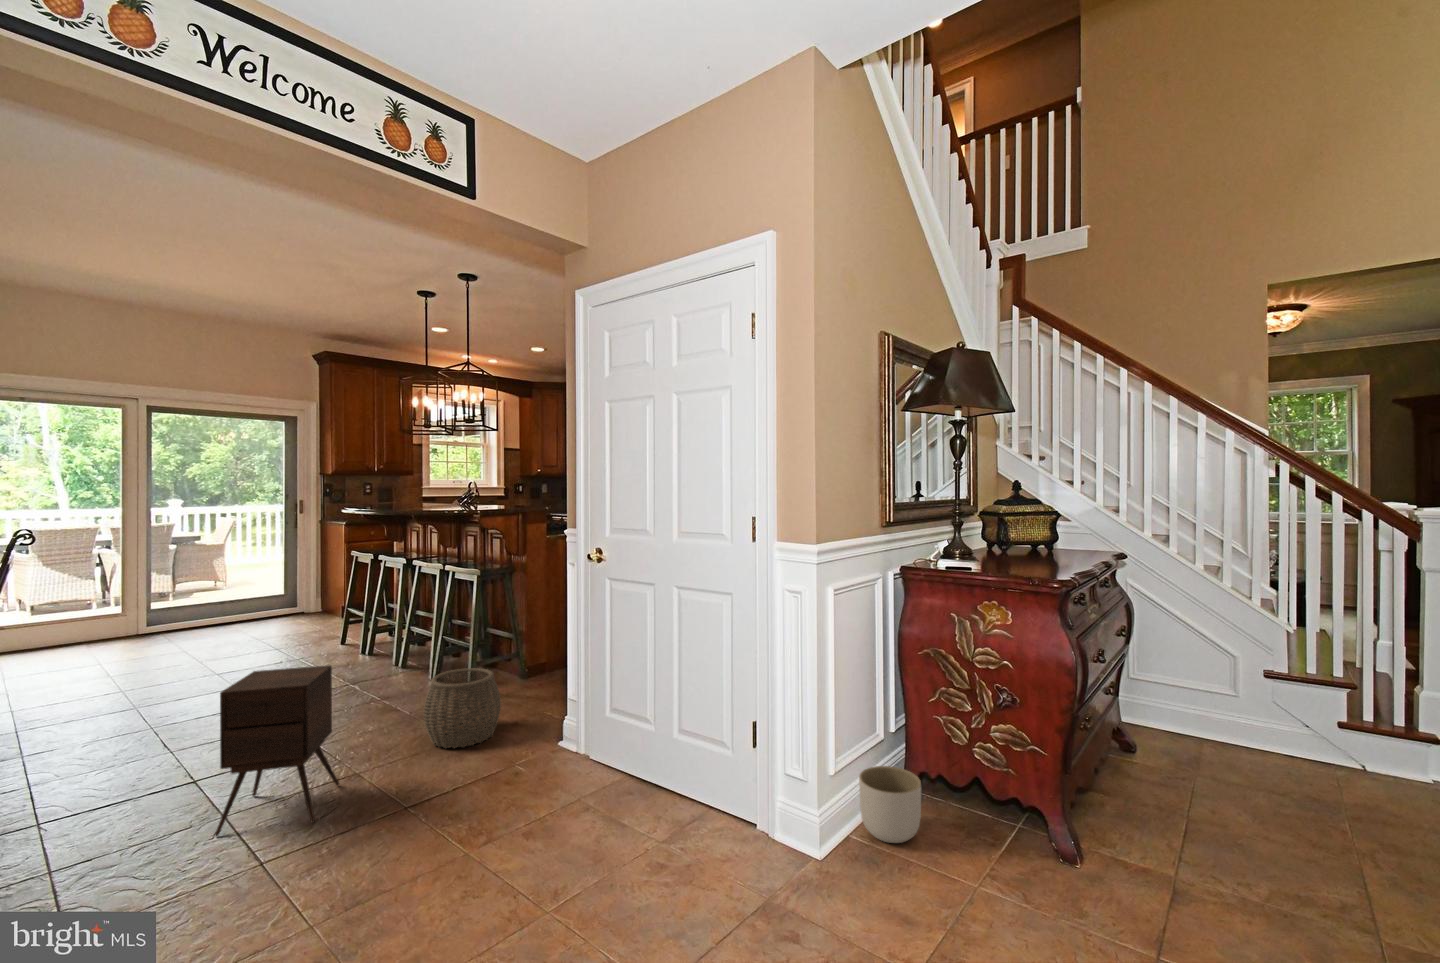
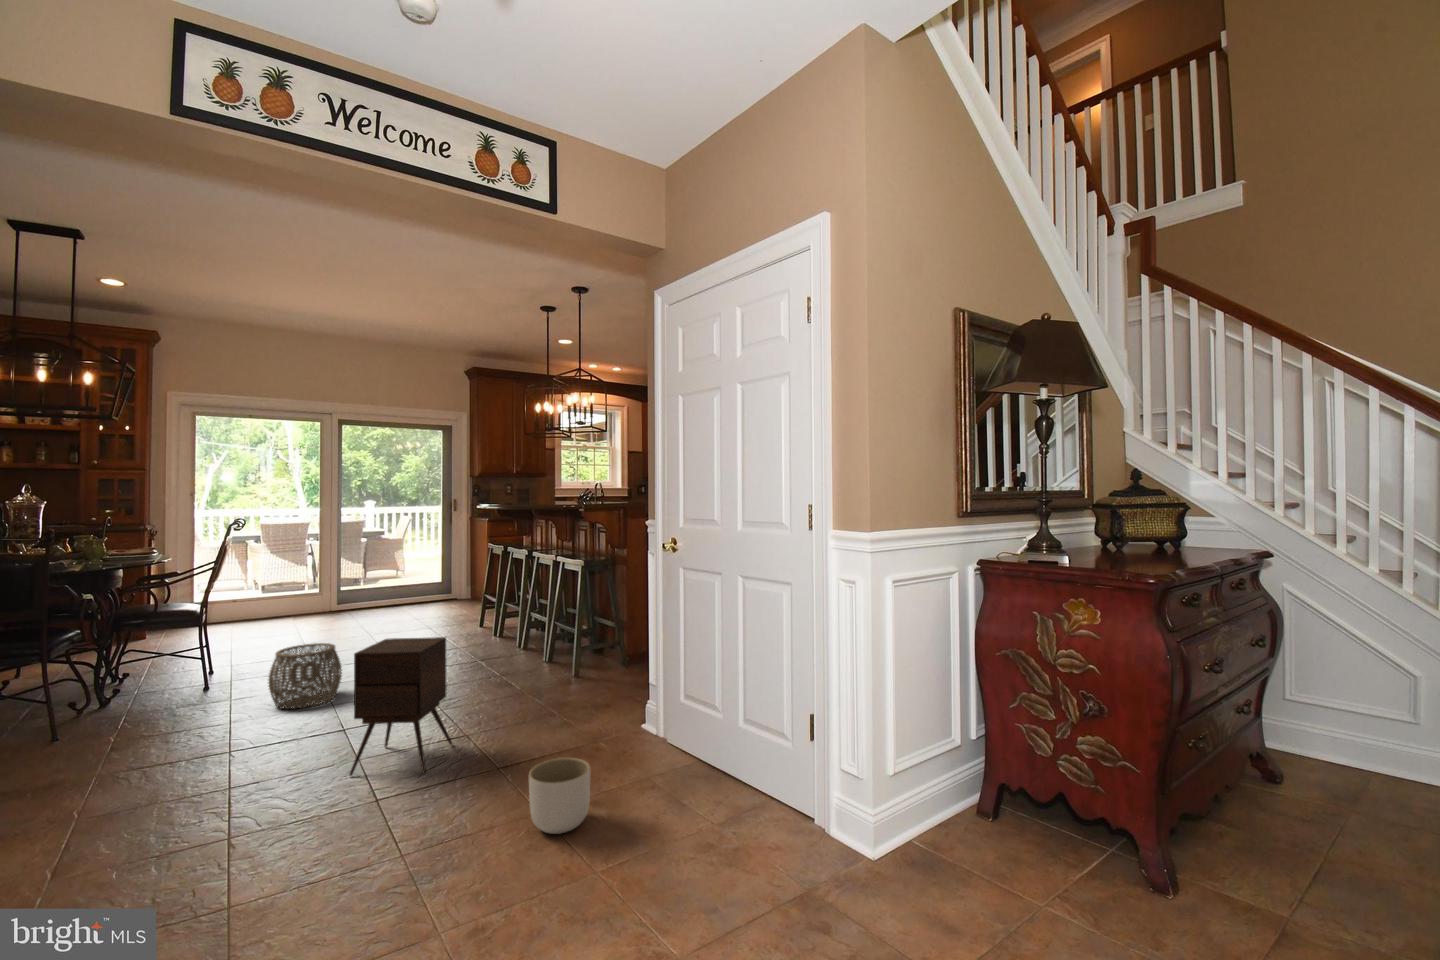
woven basket: present [423,668,501,748] -> present [268,643,342,709]
planter: present [859,766,921,843] -> present [529,758,590,834]

